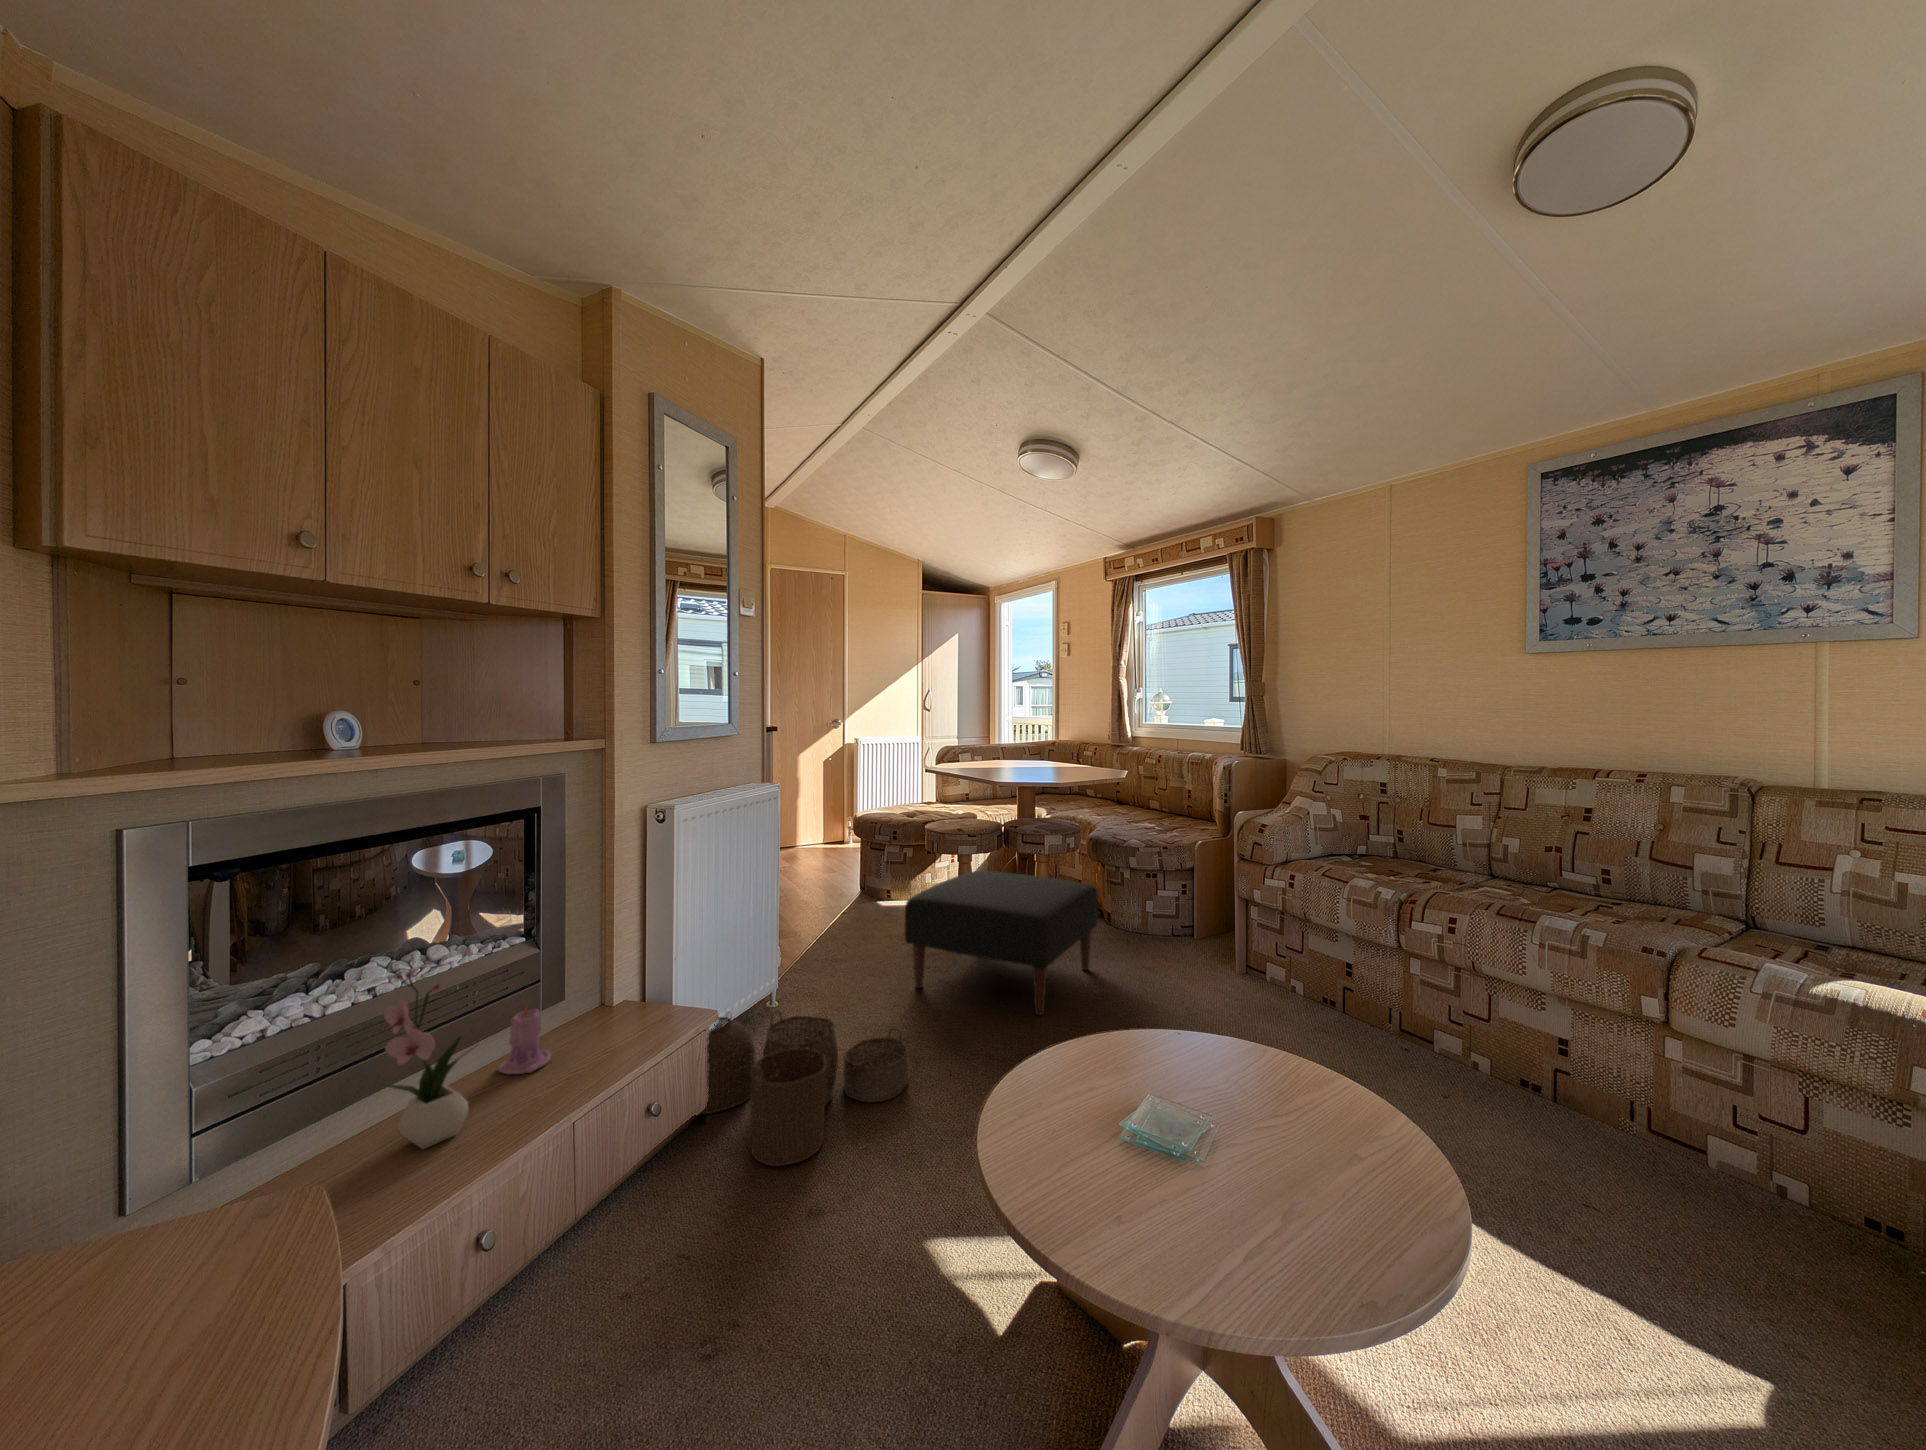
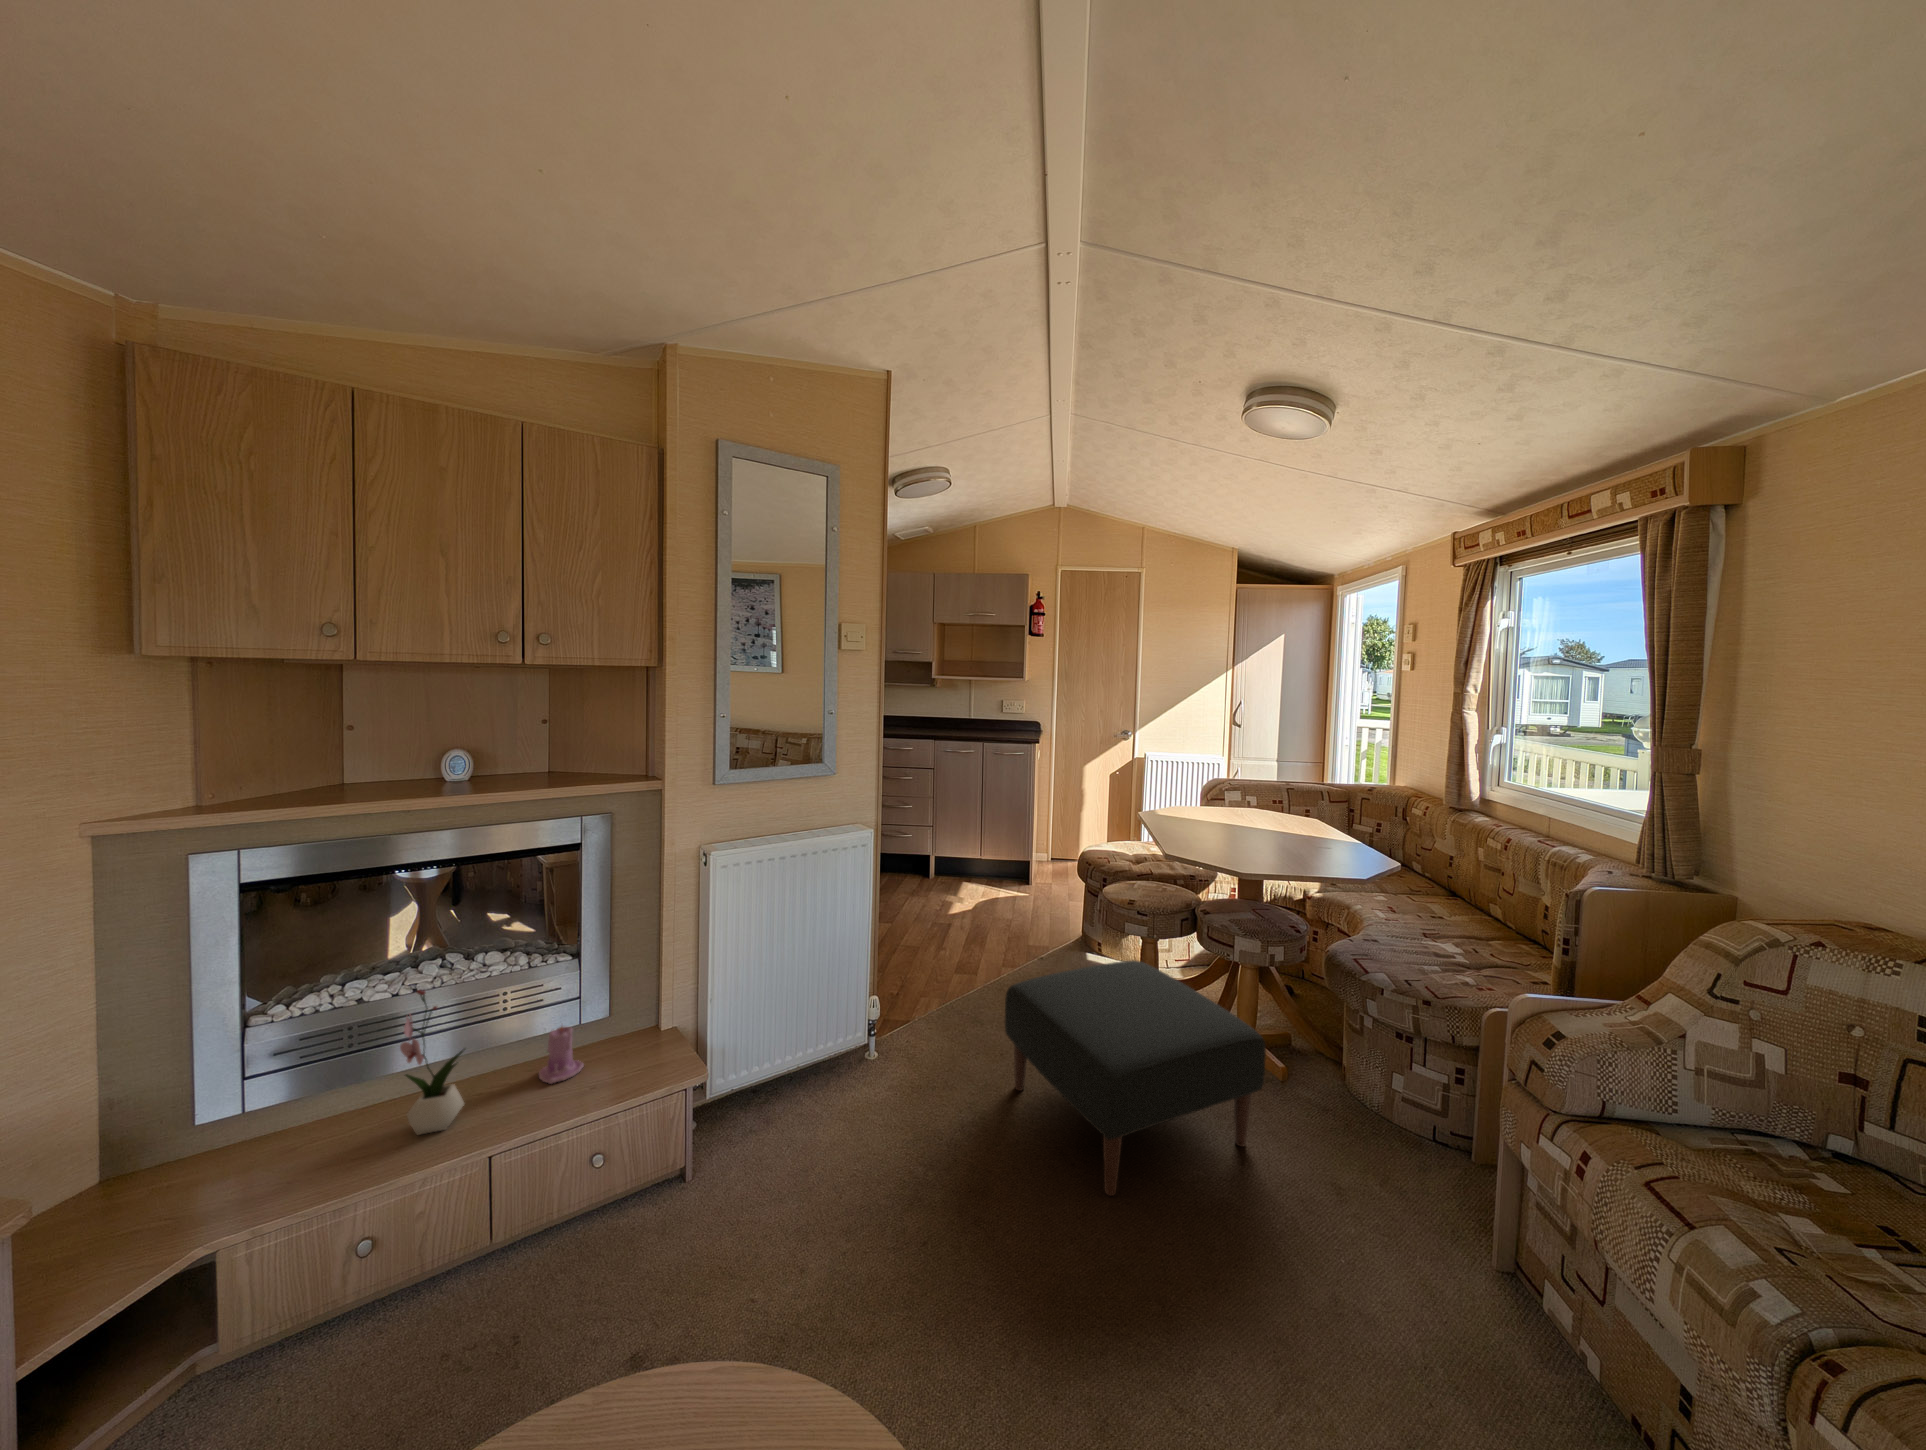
woven basket: present [702,1011,908,1166] -> none [674,1069,890,1274]

